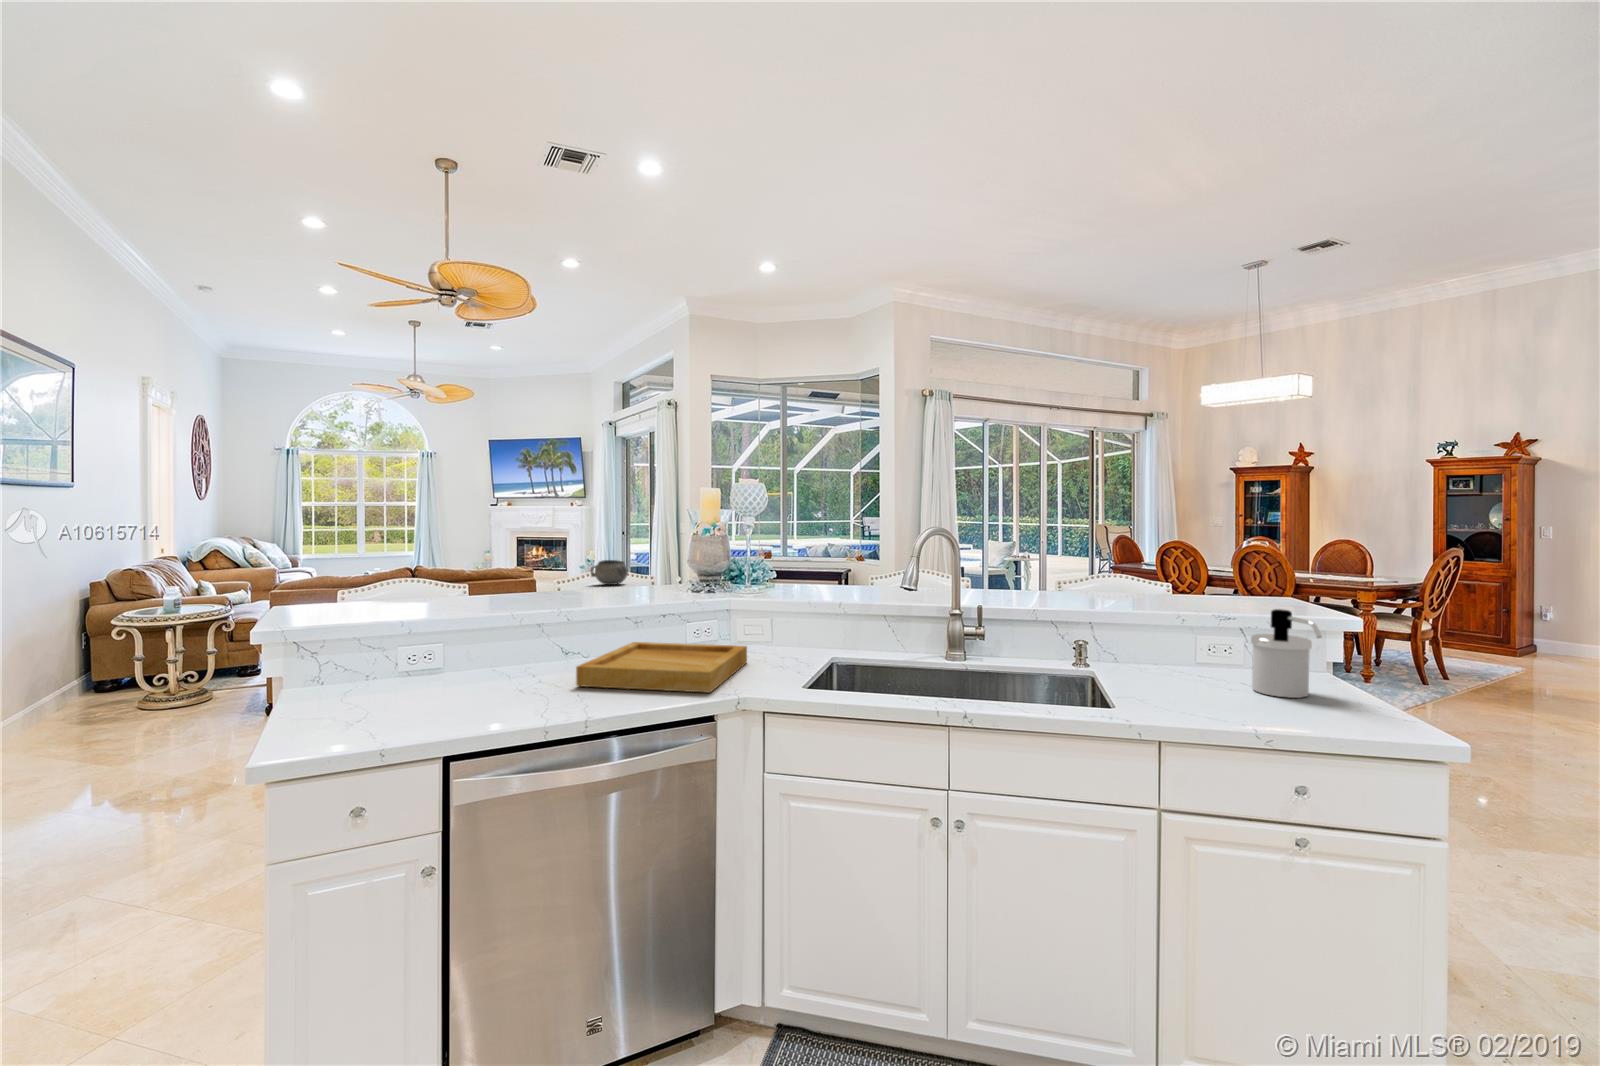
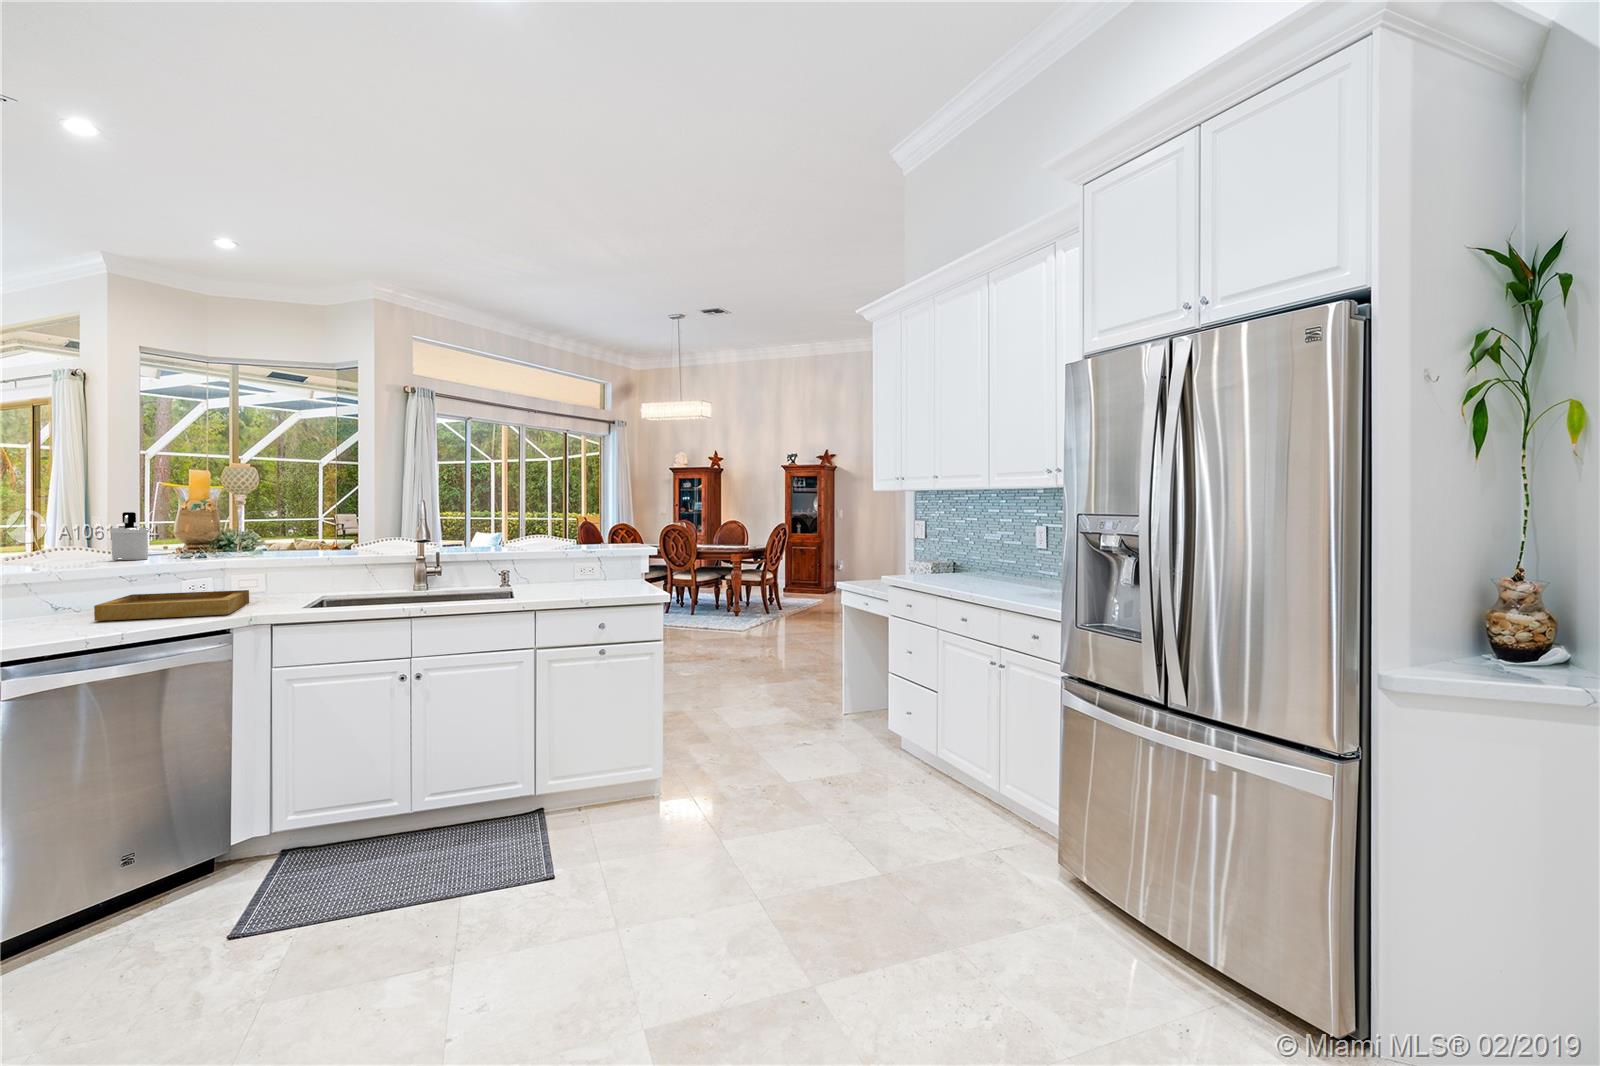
decorative bowl: present [590,560,628,585] -> none [37,537,86,560]
soap dispenser: present [1251,609,1322,698] -> present [110,512,149,560]

